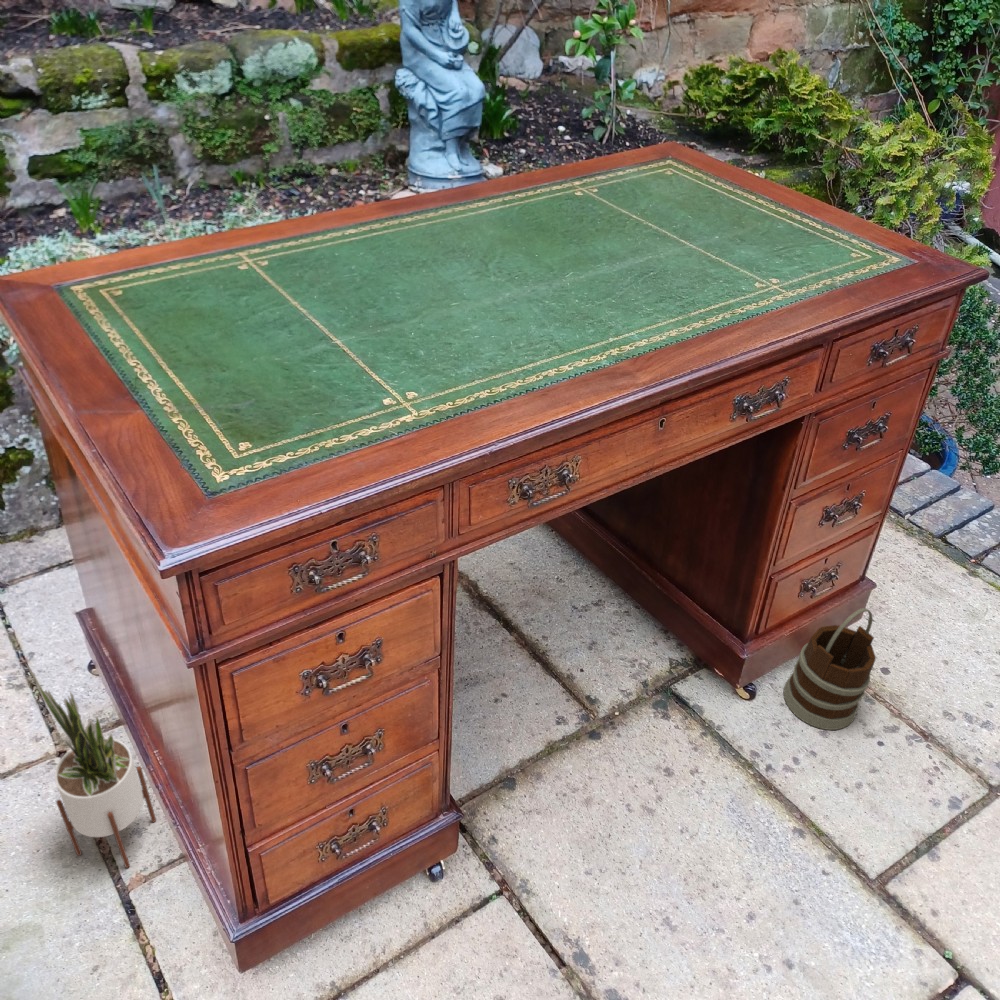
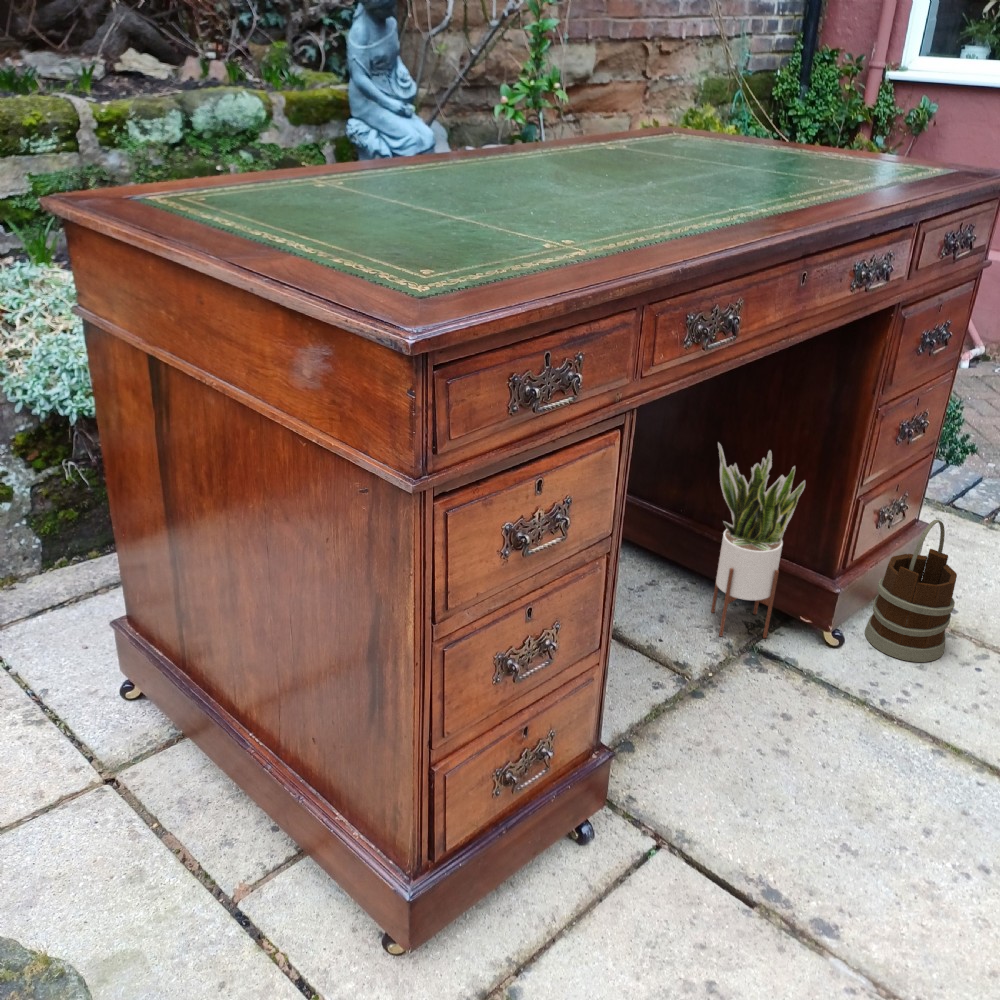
potted plant: present [27,666,156,868] -> present [711,443,805,638]

